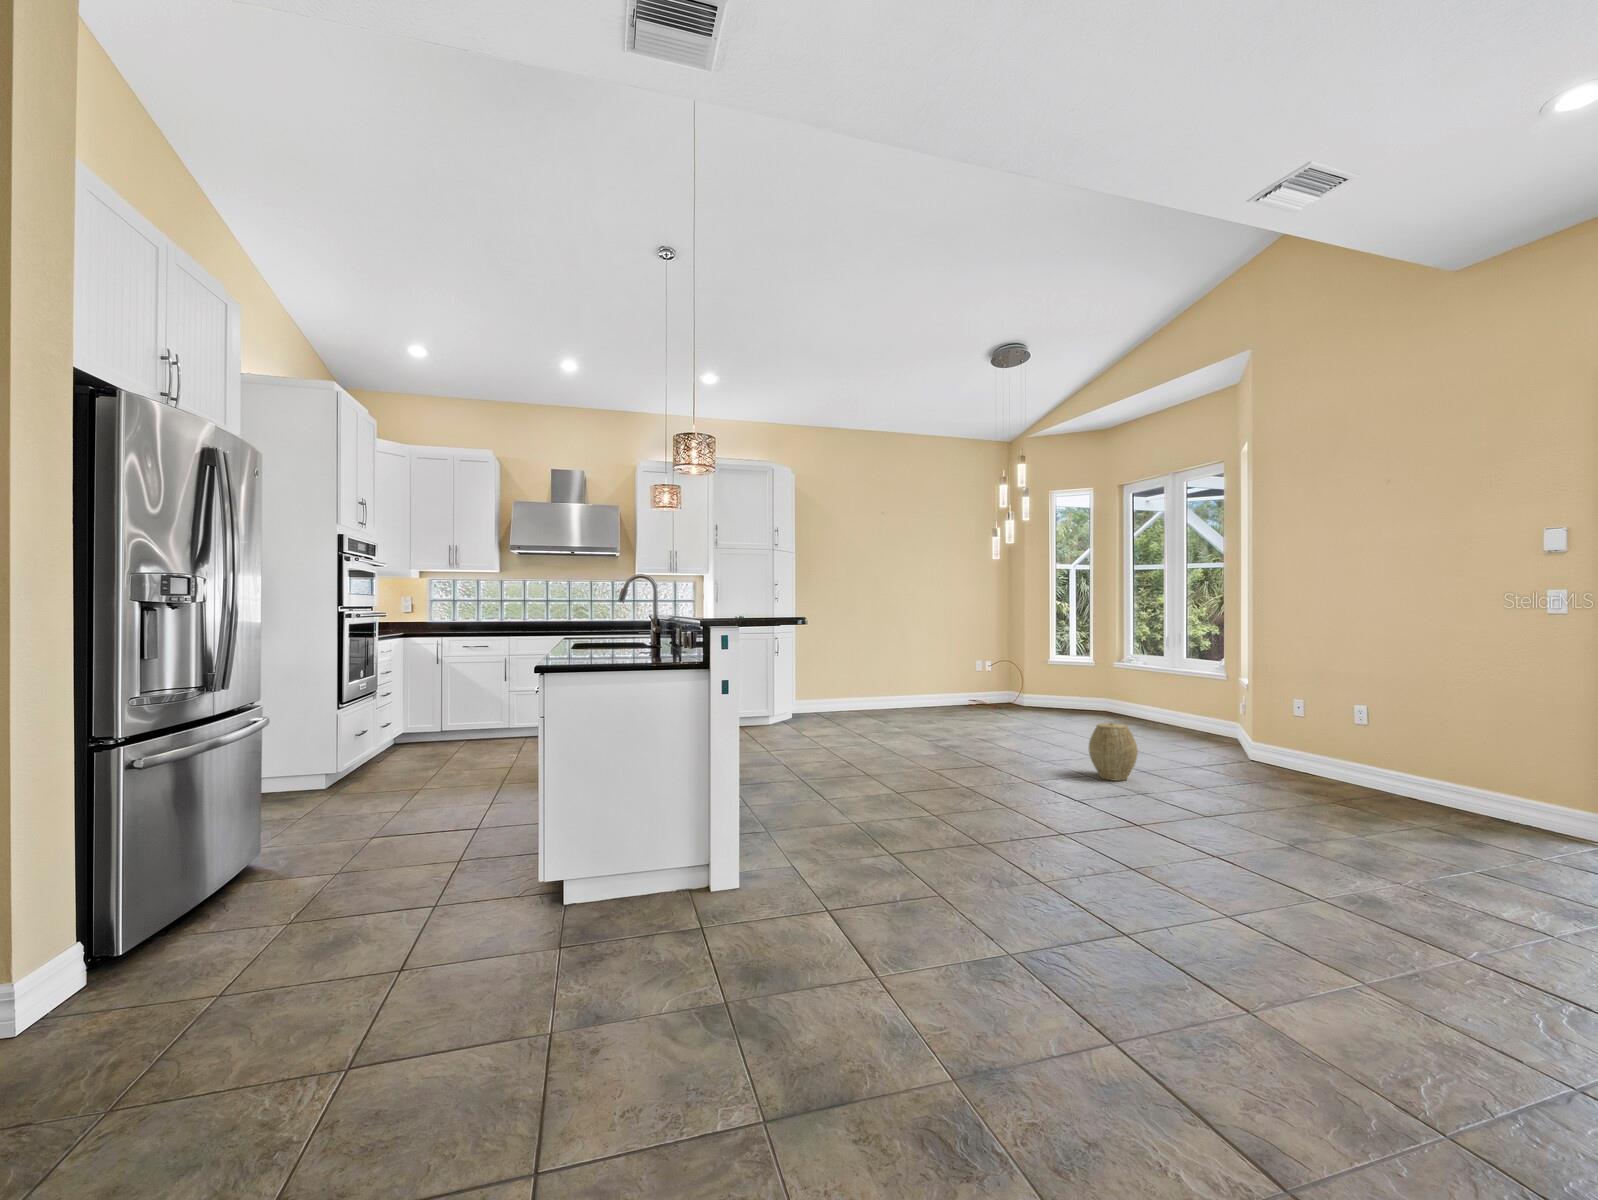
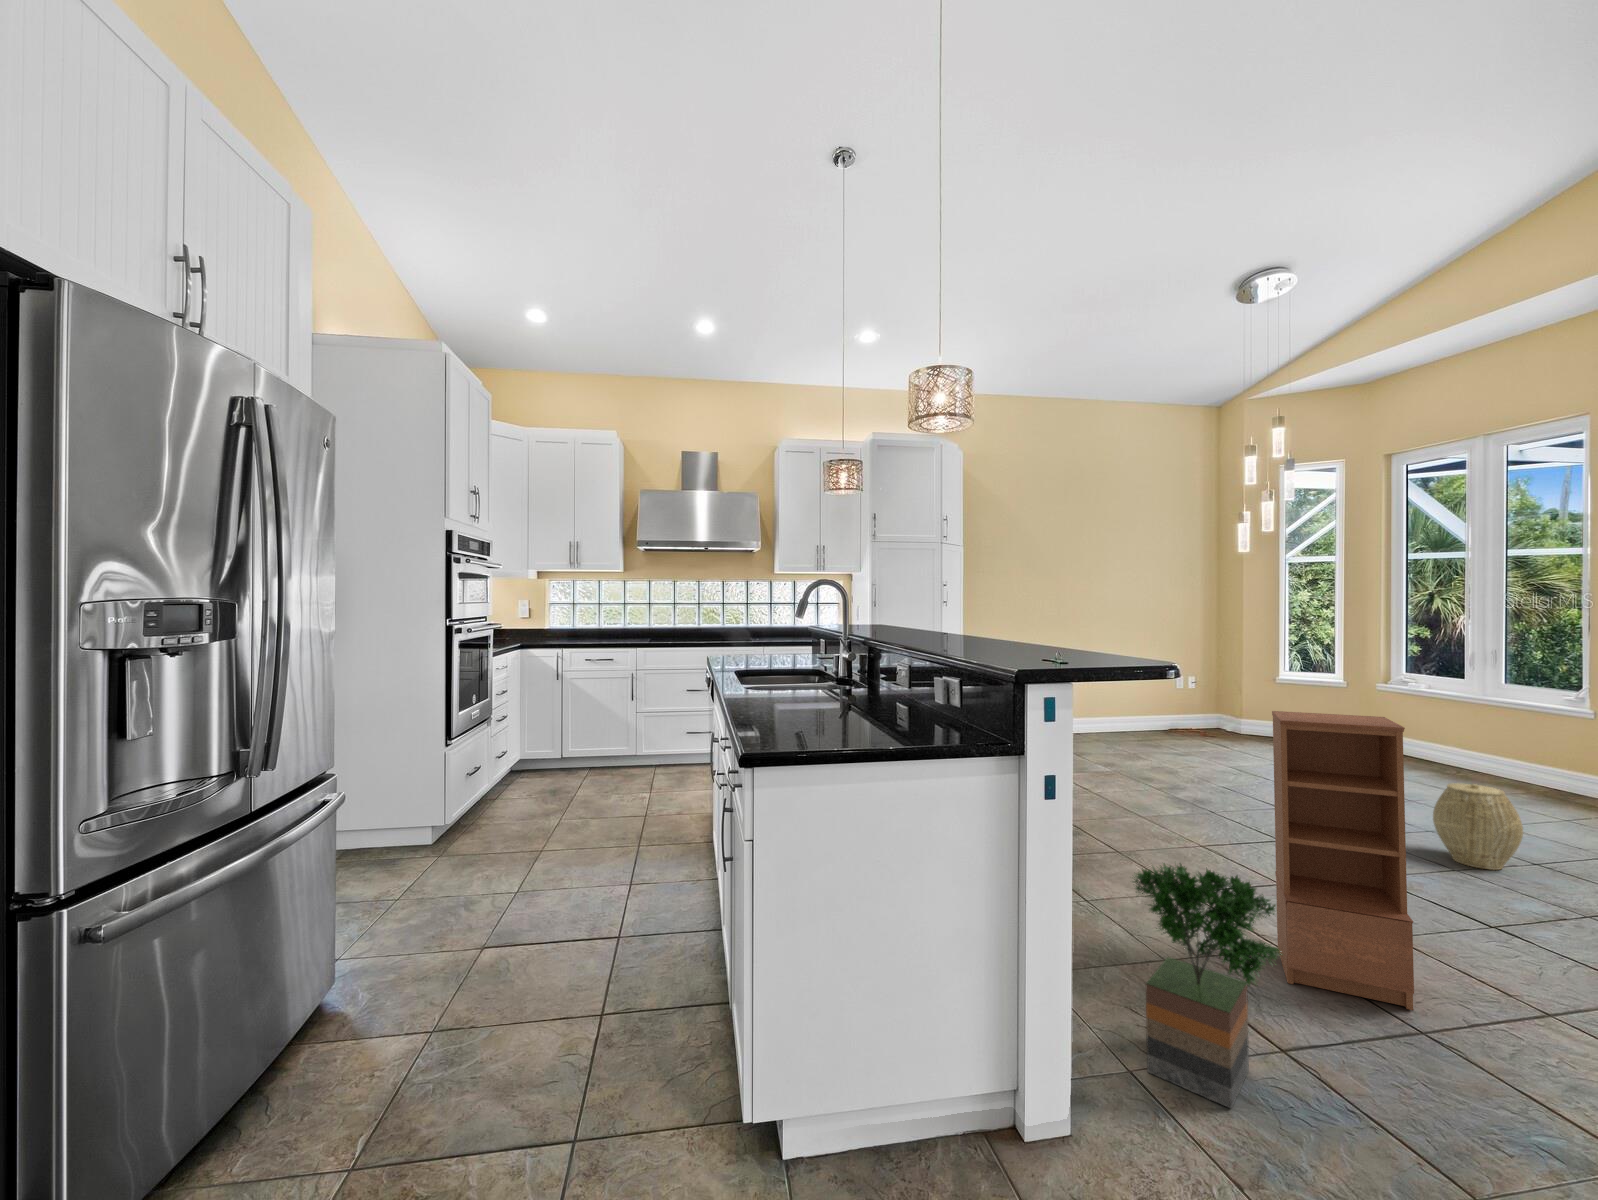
bookcase: none [920,662,992,841] -> present [1272,711,1414,1010]
potted tree: none [795,746,875,880] -> present [1133,863,1283,1108]

